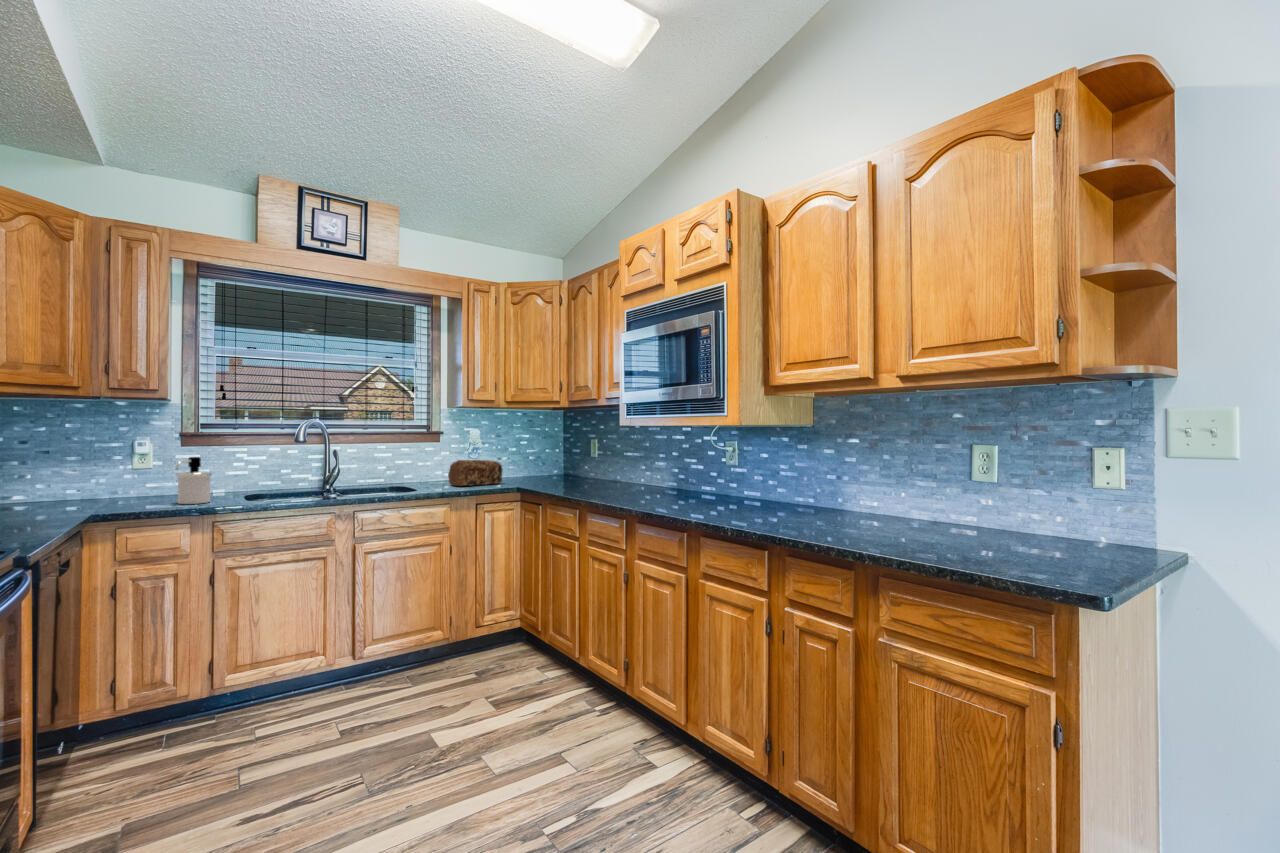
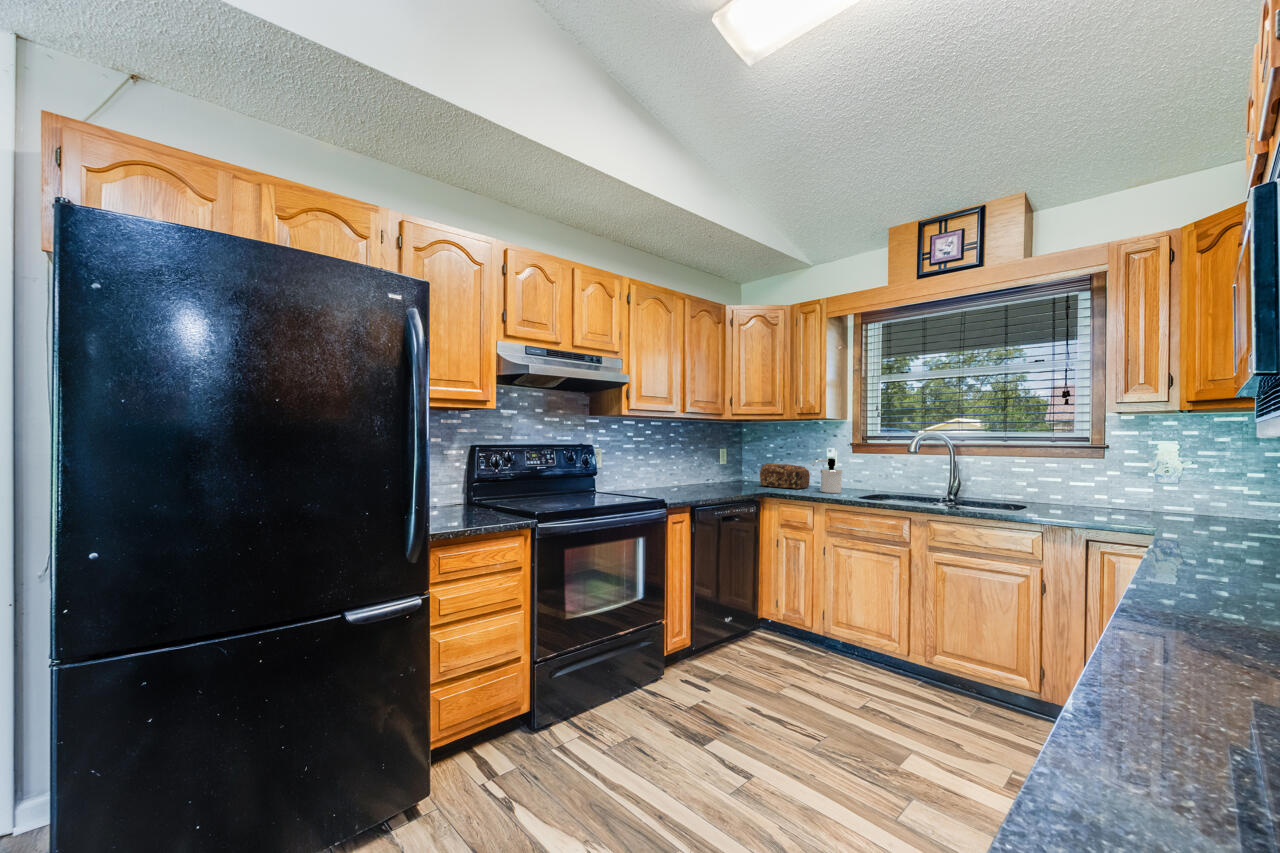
bread loaf: present [448,460,503,486] -> present [760,463,810,489]

